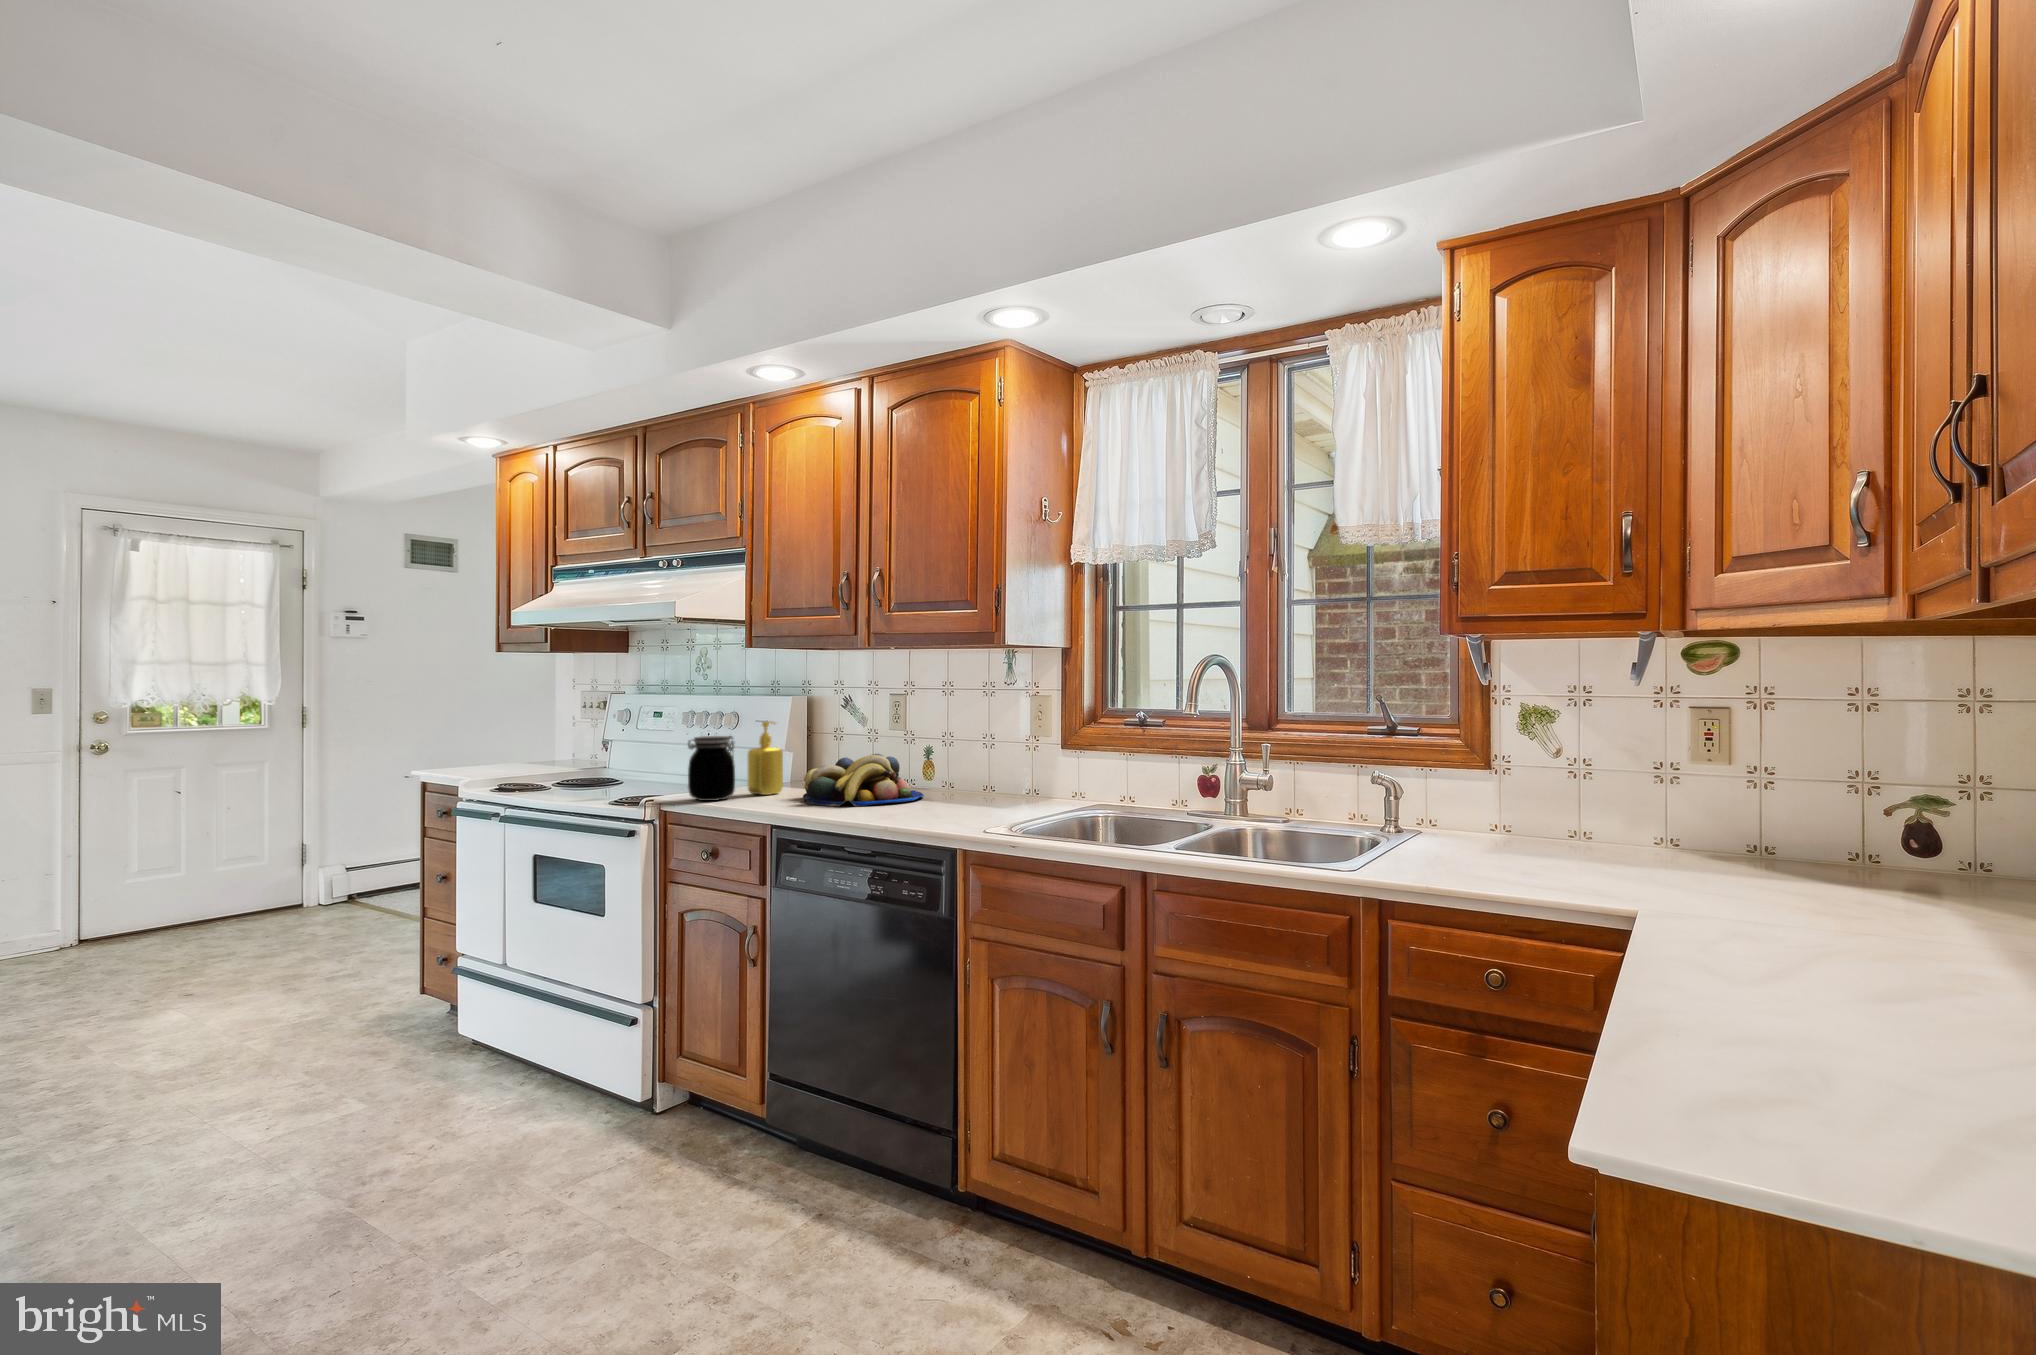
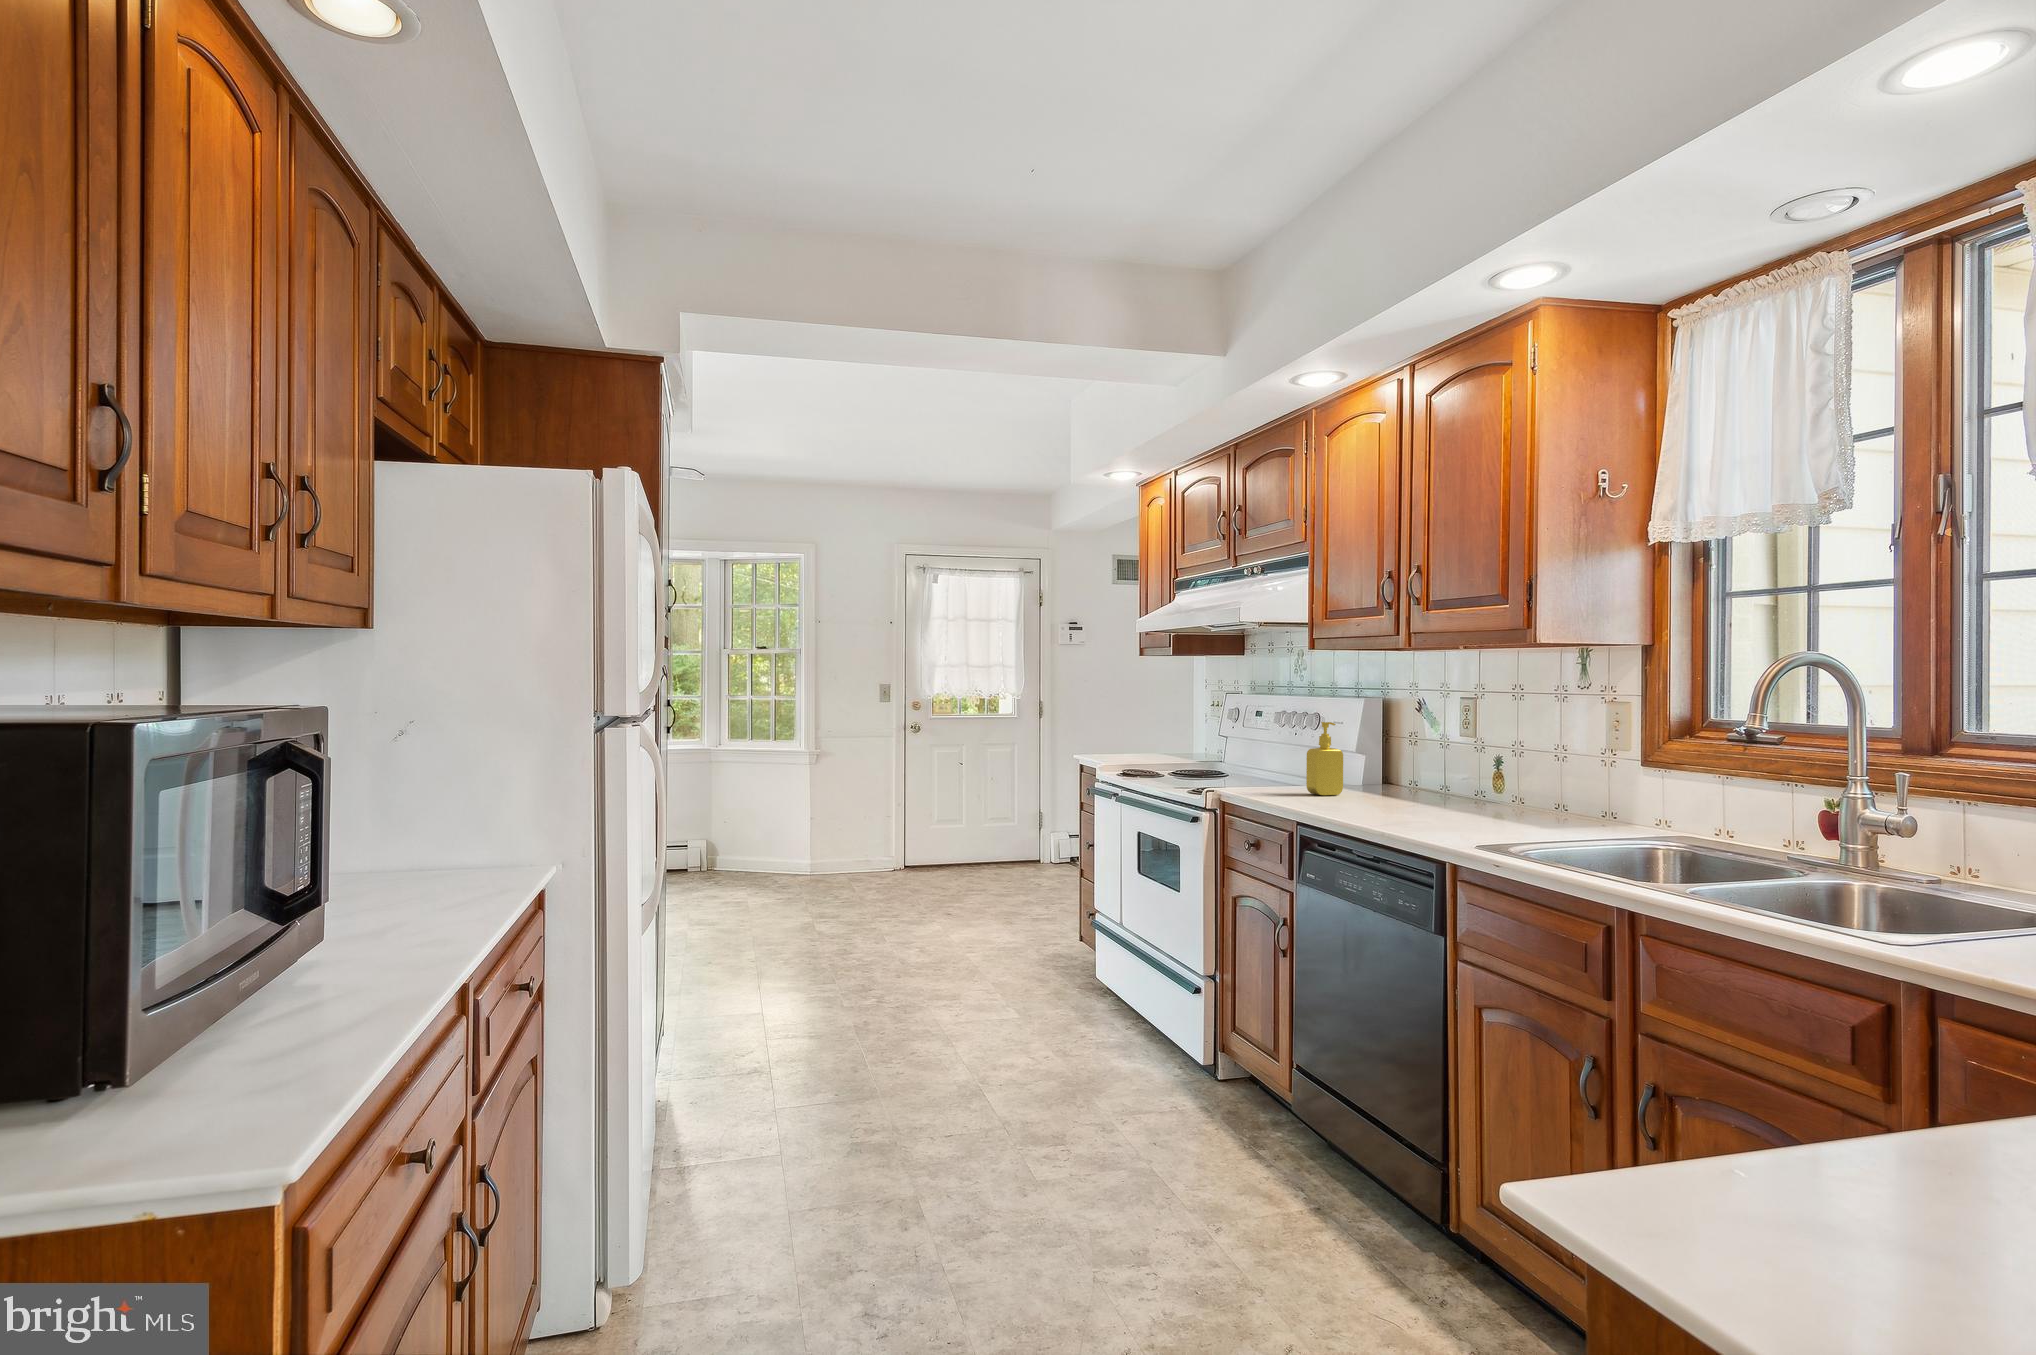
jar: present [688,736,735,801] -> none [1244,734,1290,796]
fruit bowl: present [803,754,924,806] -> none [1346,761,1482,813]

